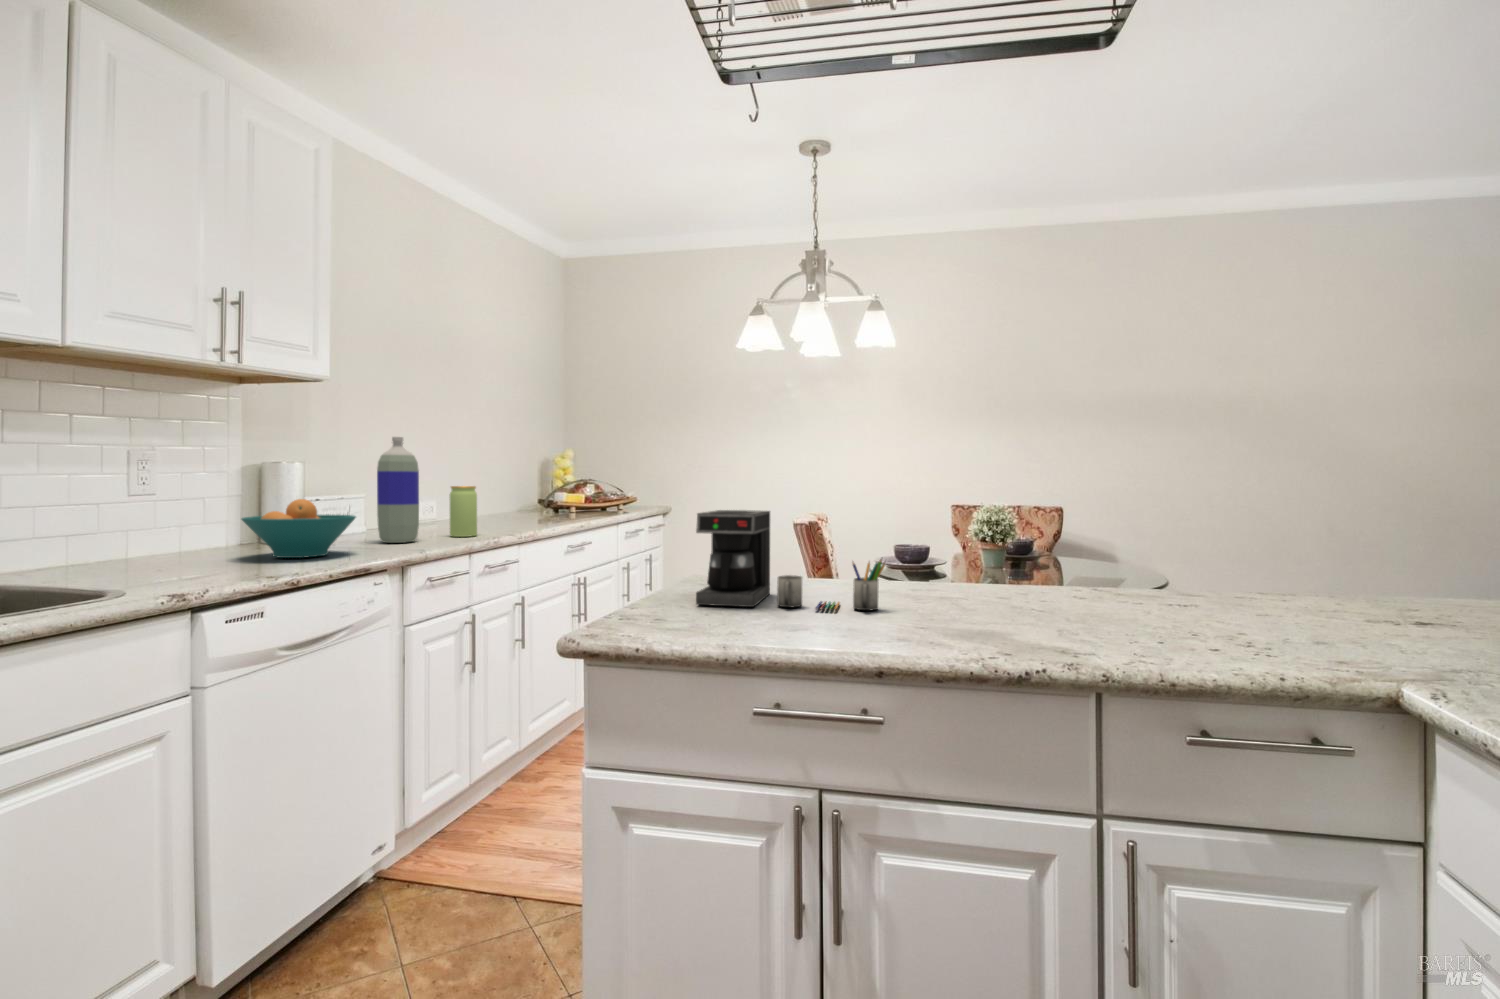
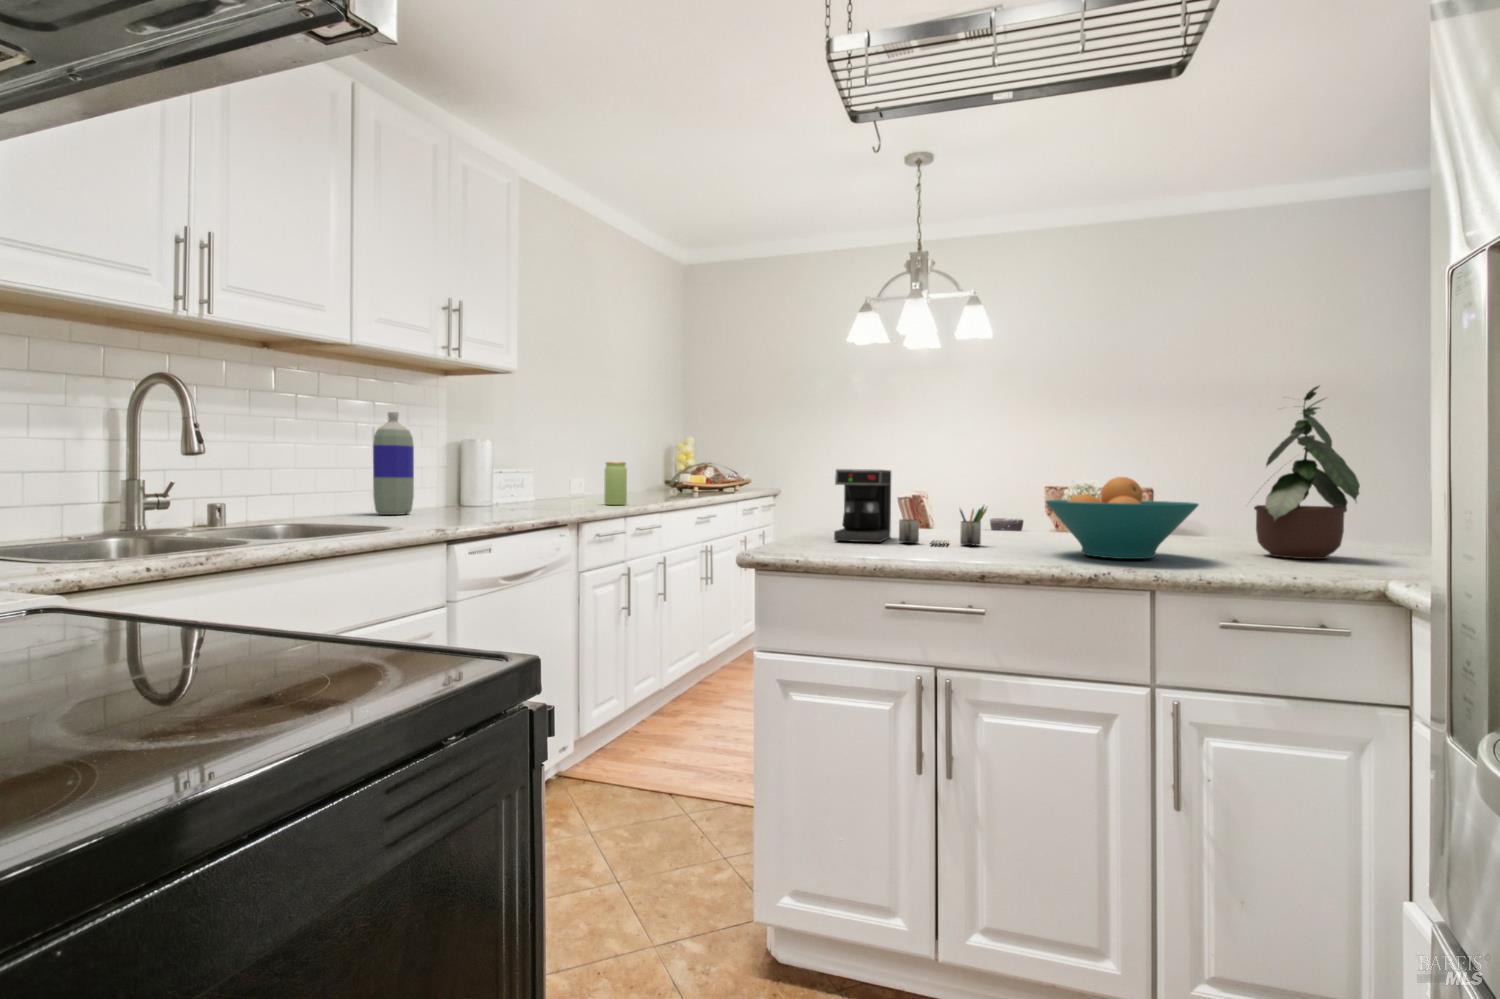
potted plant: none [1188,411,1352,629] -> present [1254,386,1360,559]
bottle: present [377,437,419,543] -> present [373,412,414,515]
fruit bowl: present [242,499,356,558] -> present [1046,477,1199,559]

